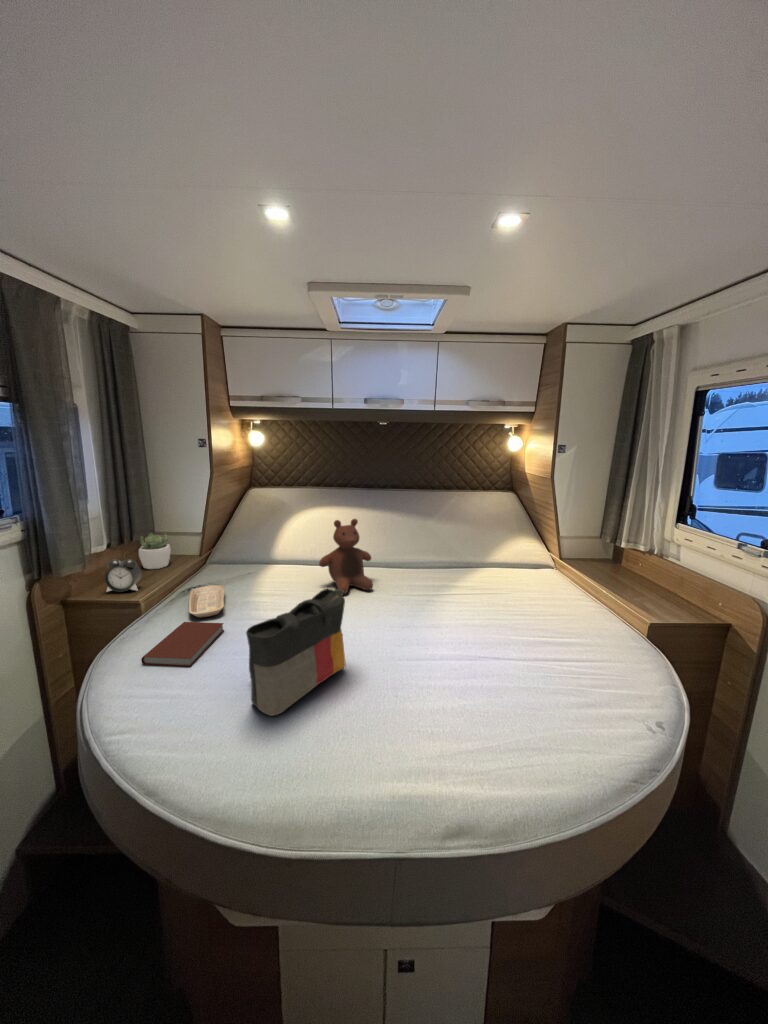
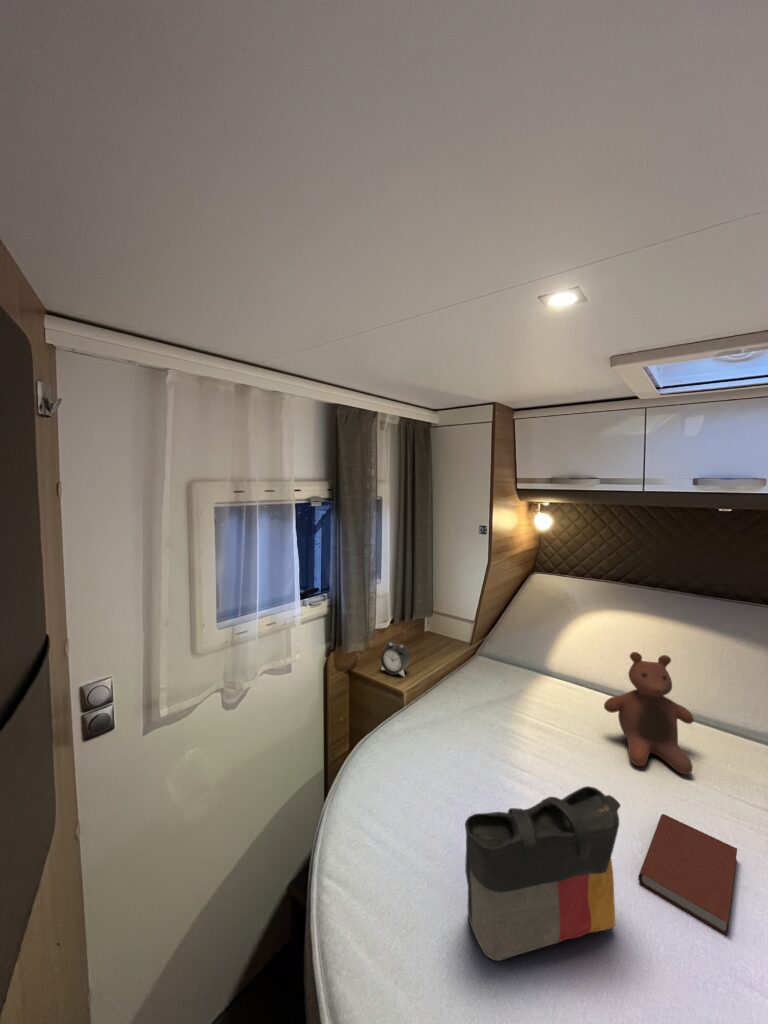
succulent plant: present [139,533,171,569] -> none [415,614,443,653]
tray: present [189,585,225,618] -> none [440,691,482,736]
book: present [141,622,224,667] -> present [638,814,737,935]

